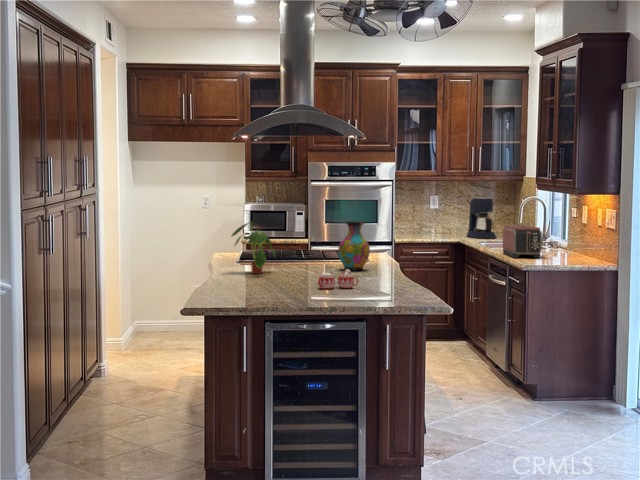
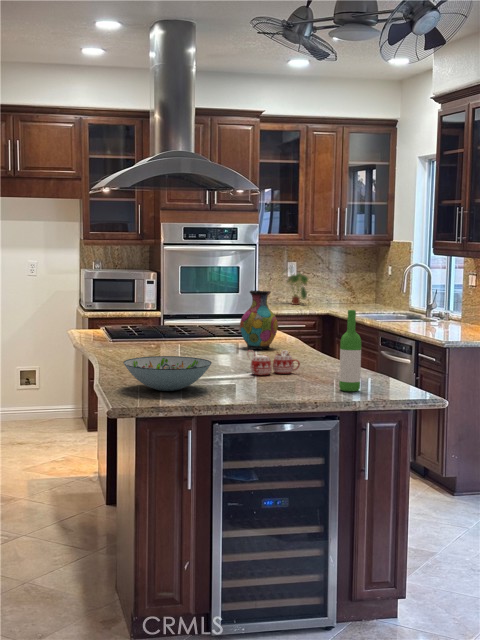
coffee maker: present [467,198,496,238] -> none [330,264,363,309]
plant: present [232,222,275,274] -> present [287,273,308,305]
toaster: present [502,225,542,258] -> none [399,294,450,331]
wine bottle: none [371,237,388,301] -> present [339,310,361,391]
decorative bowl: none [206,272,273,297] -> present [123,356,212,391]

